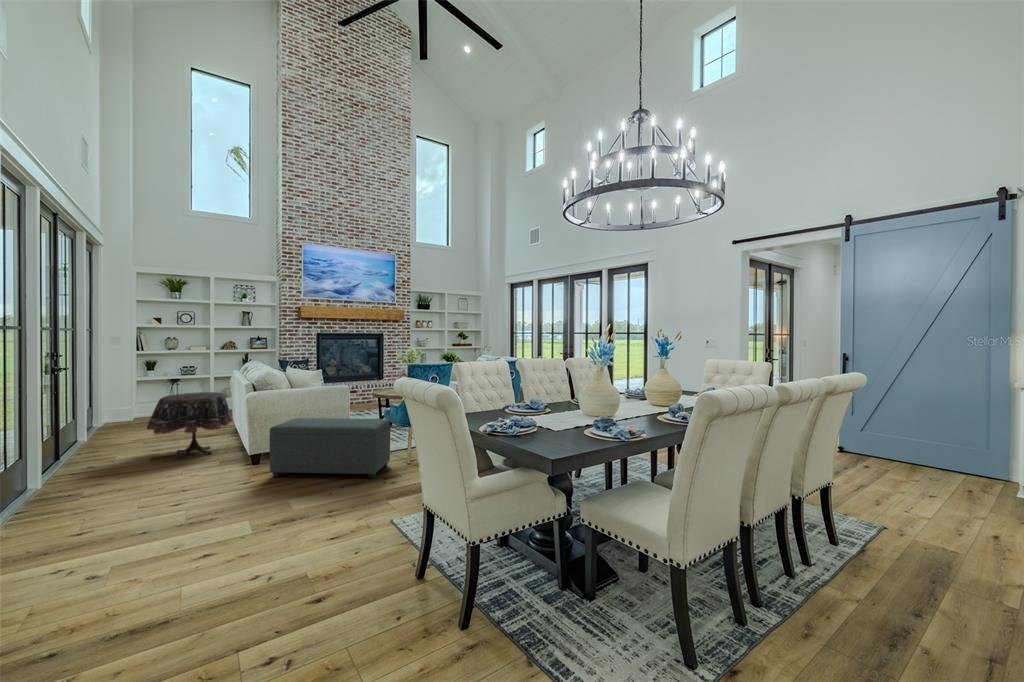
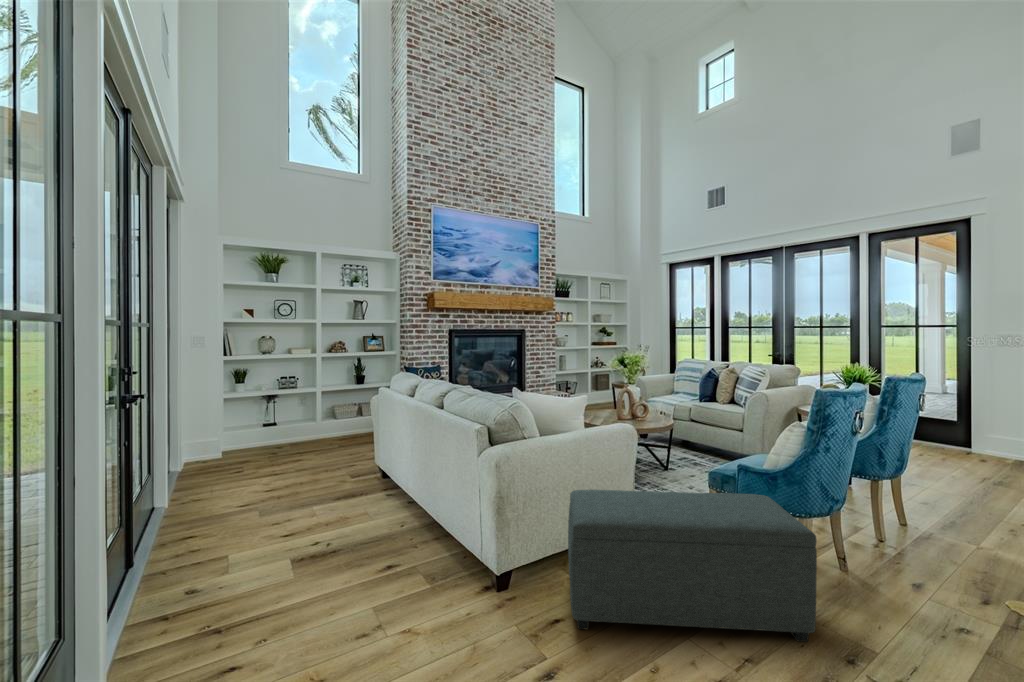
side table: present [147,392,233,458] -> none [282,428,412,555]

